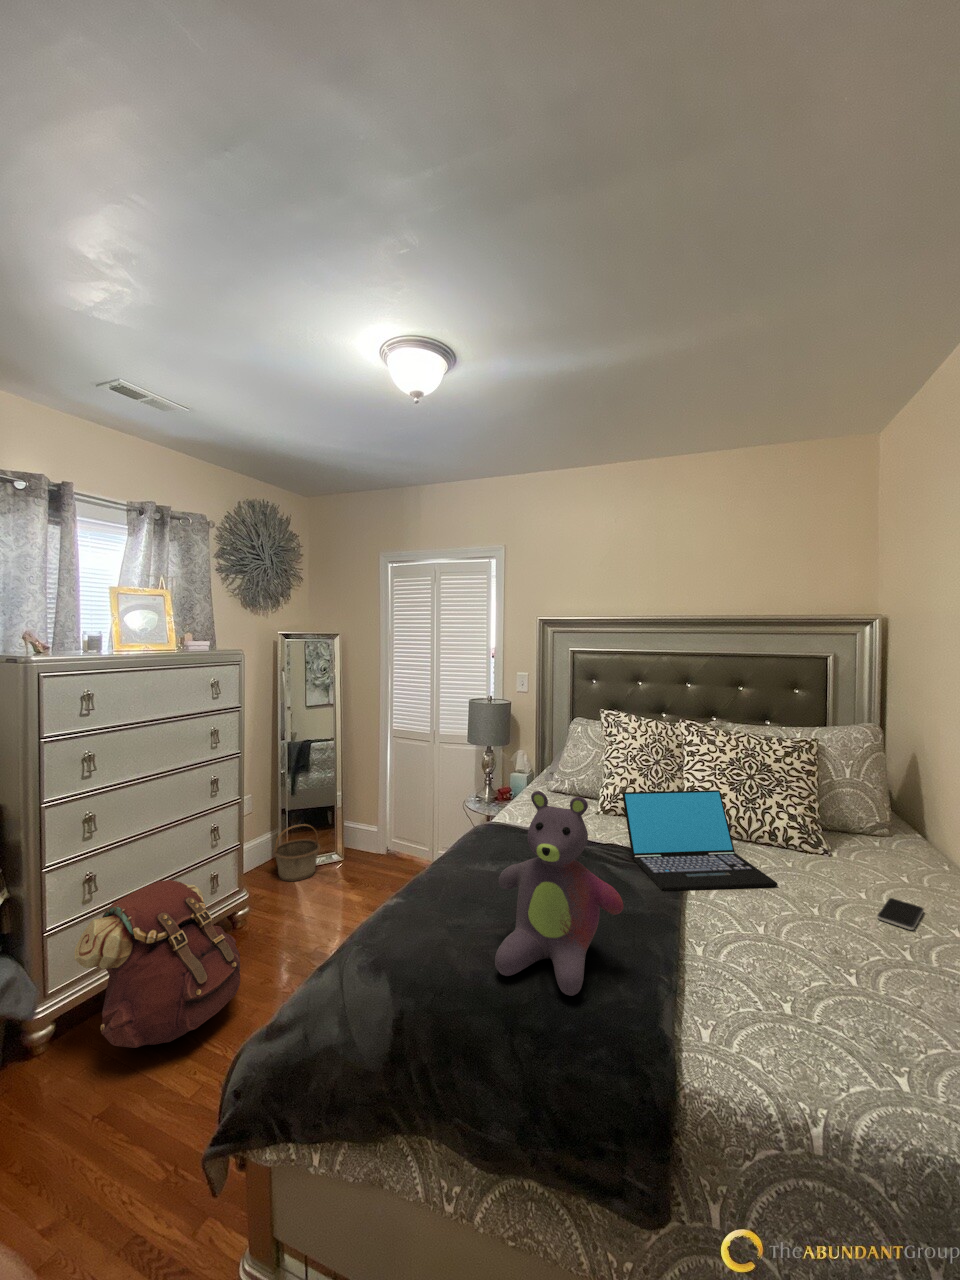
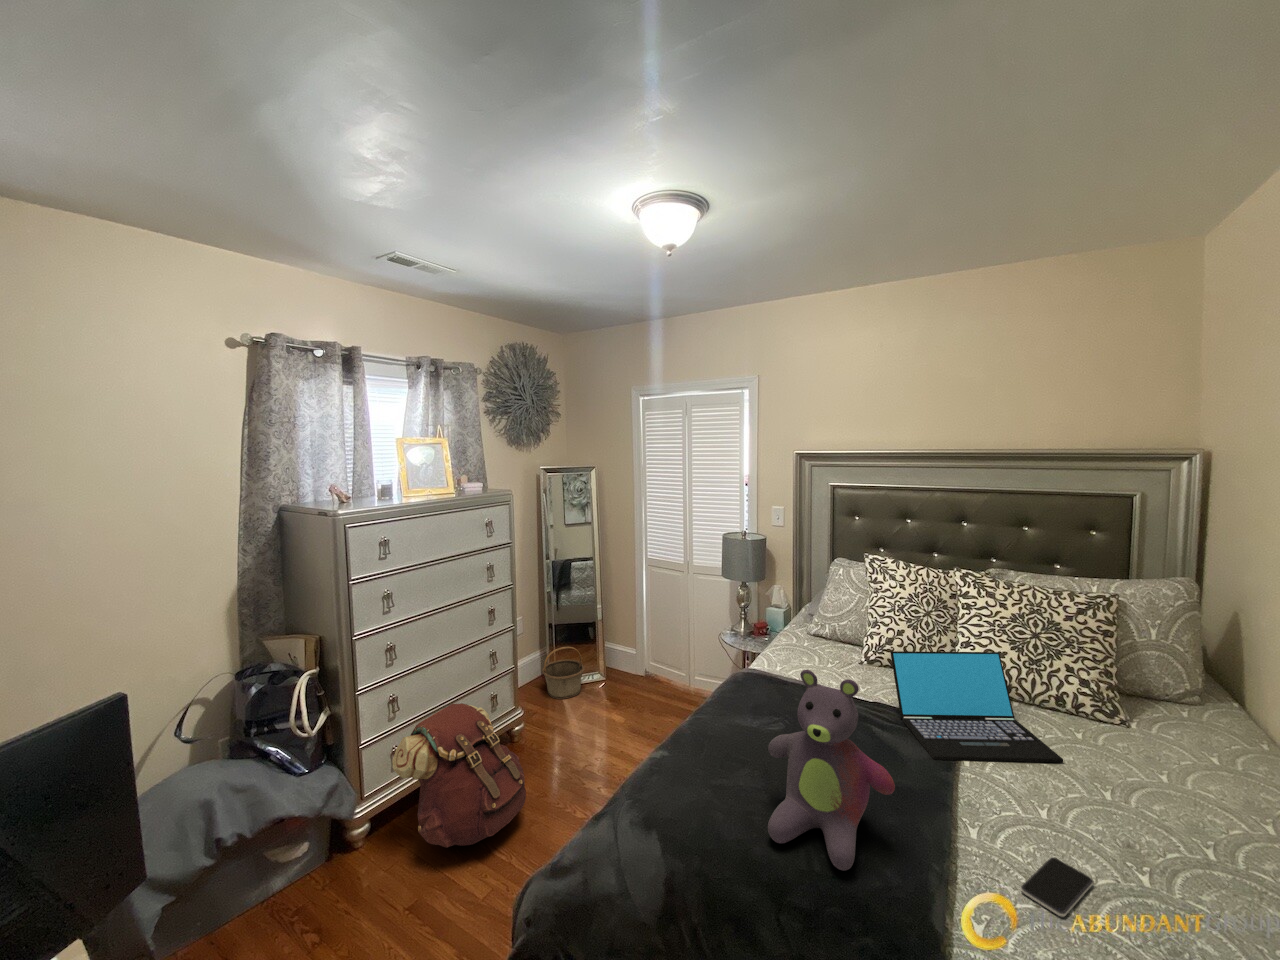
smartphone: present [877,898,924,930] -> present [1021,857,1093,917]

